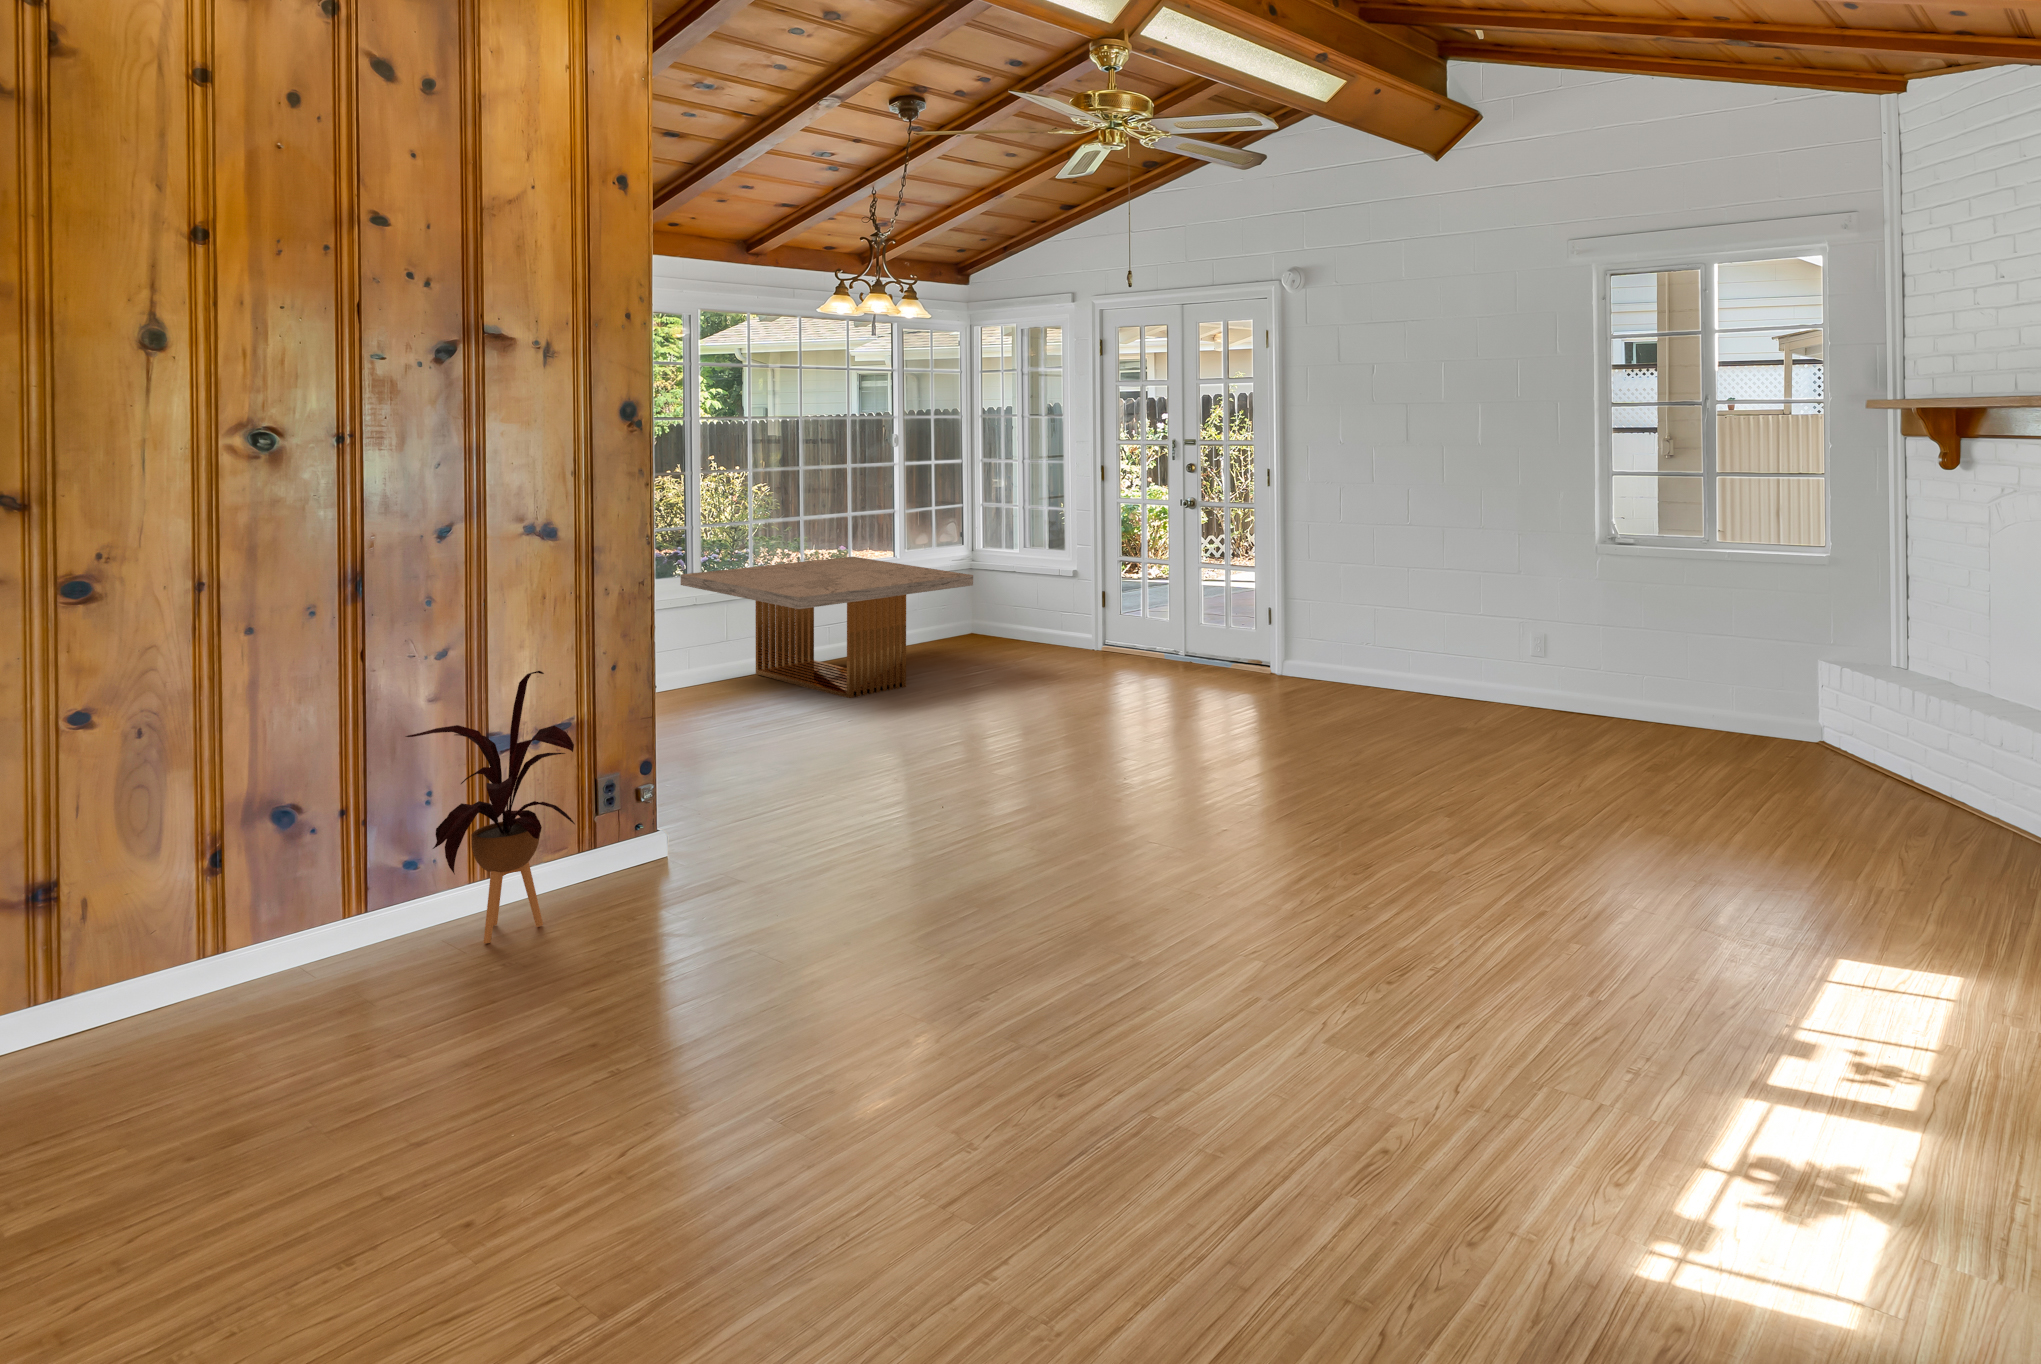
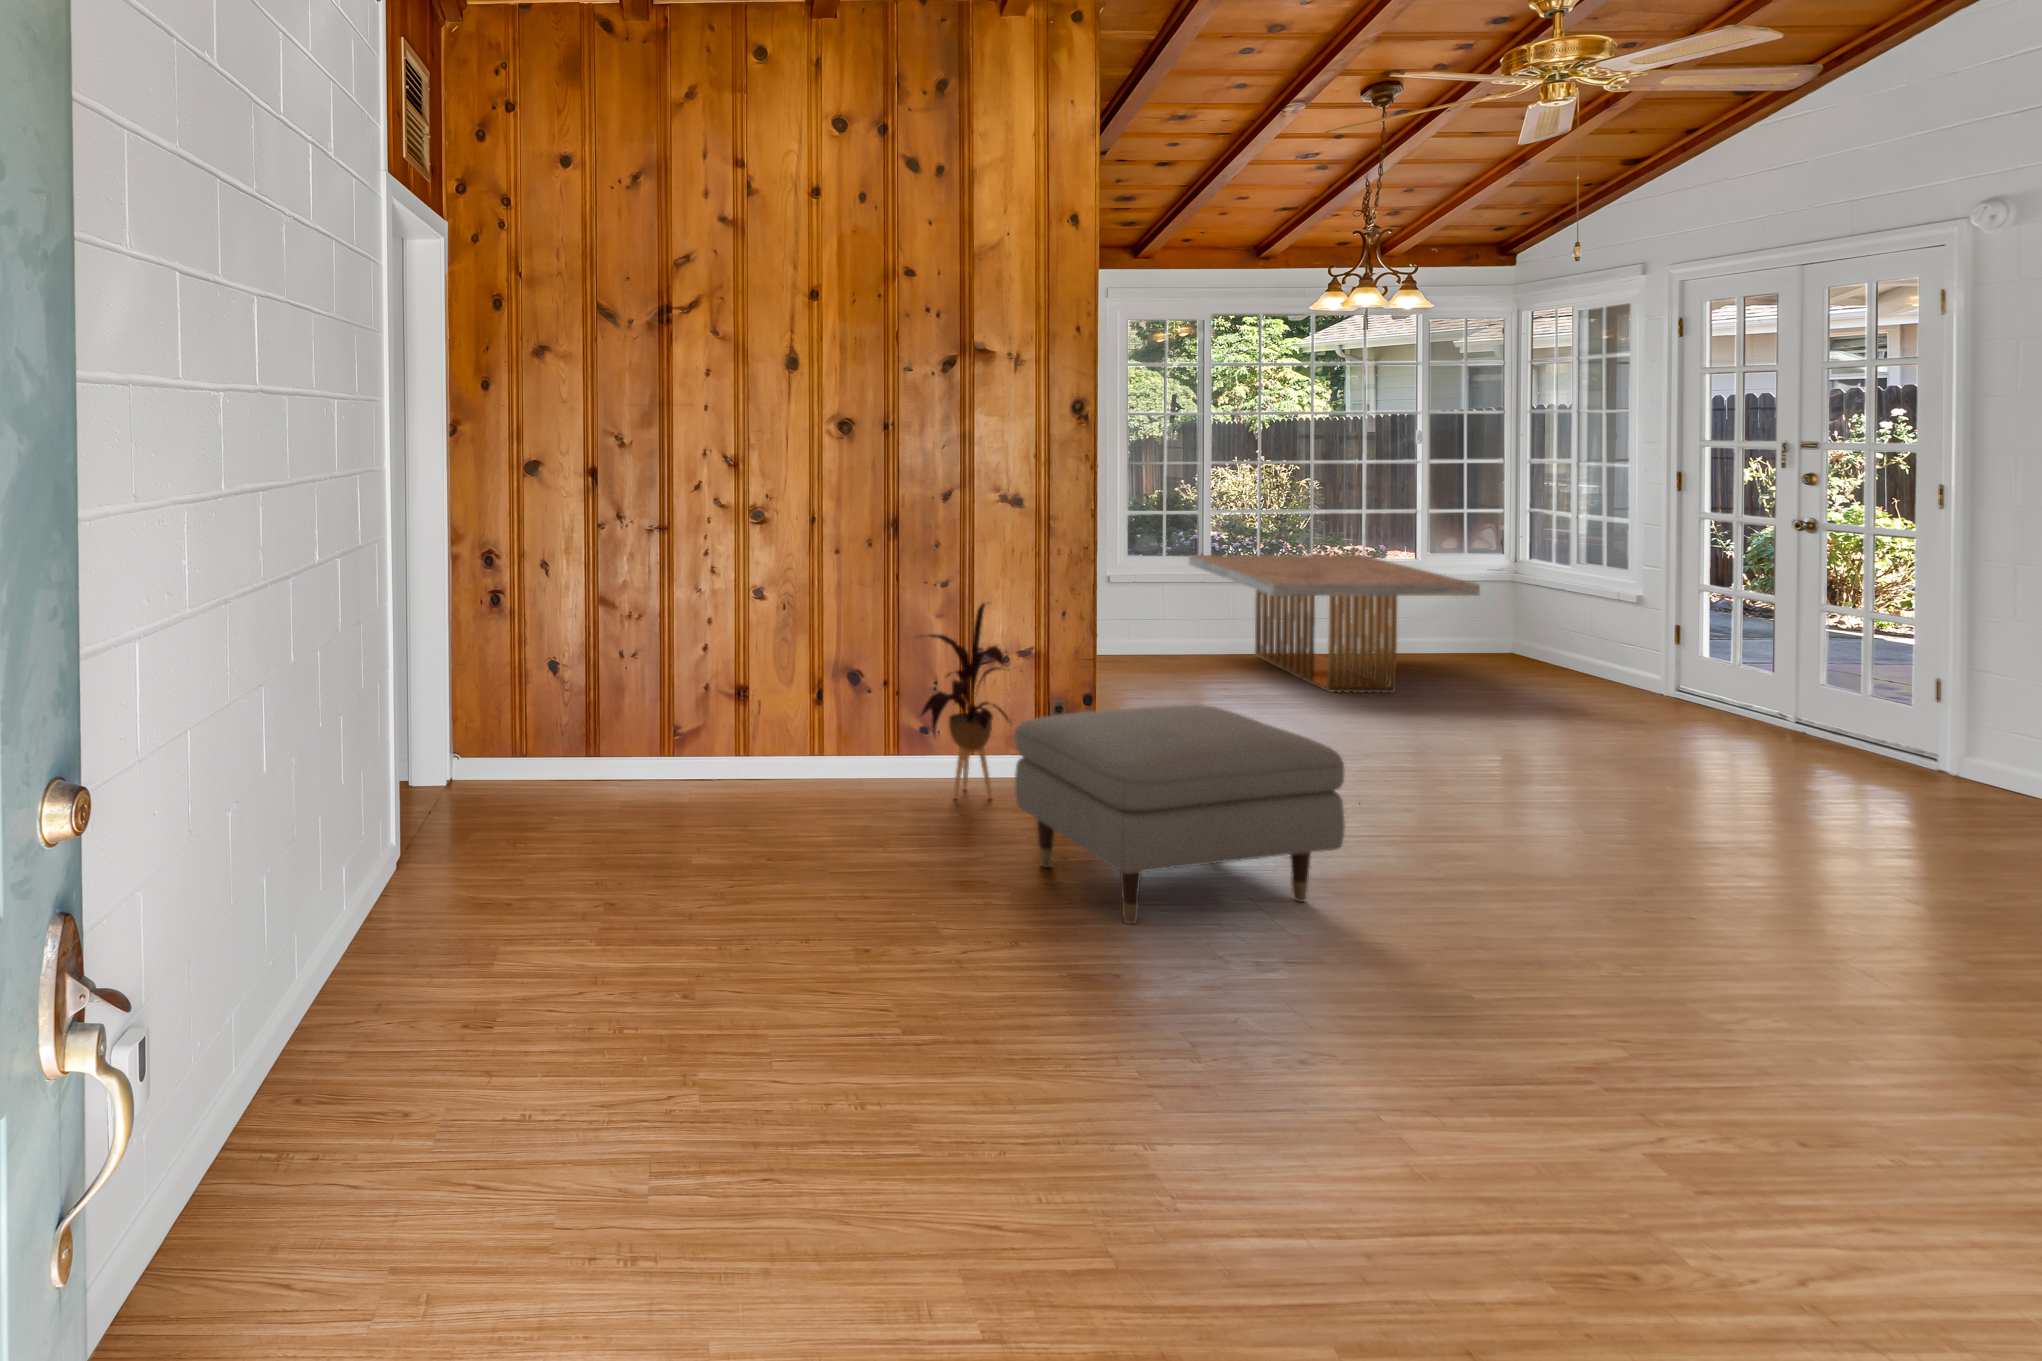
ottoman: none [624,744,995,1020] -> present [1015,705,1345,924]

